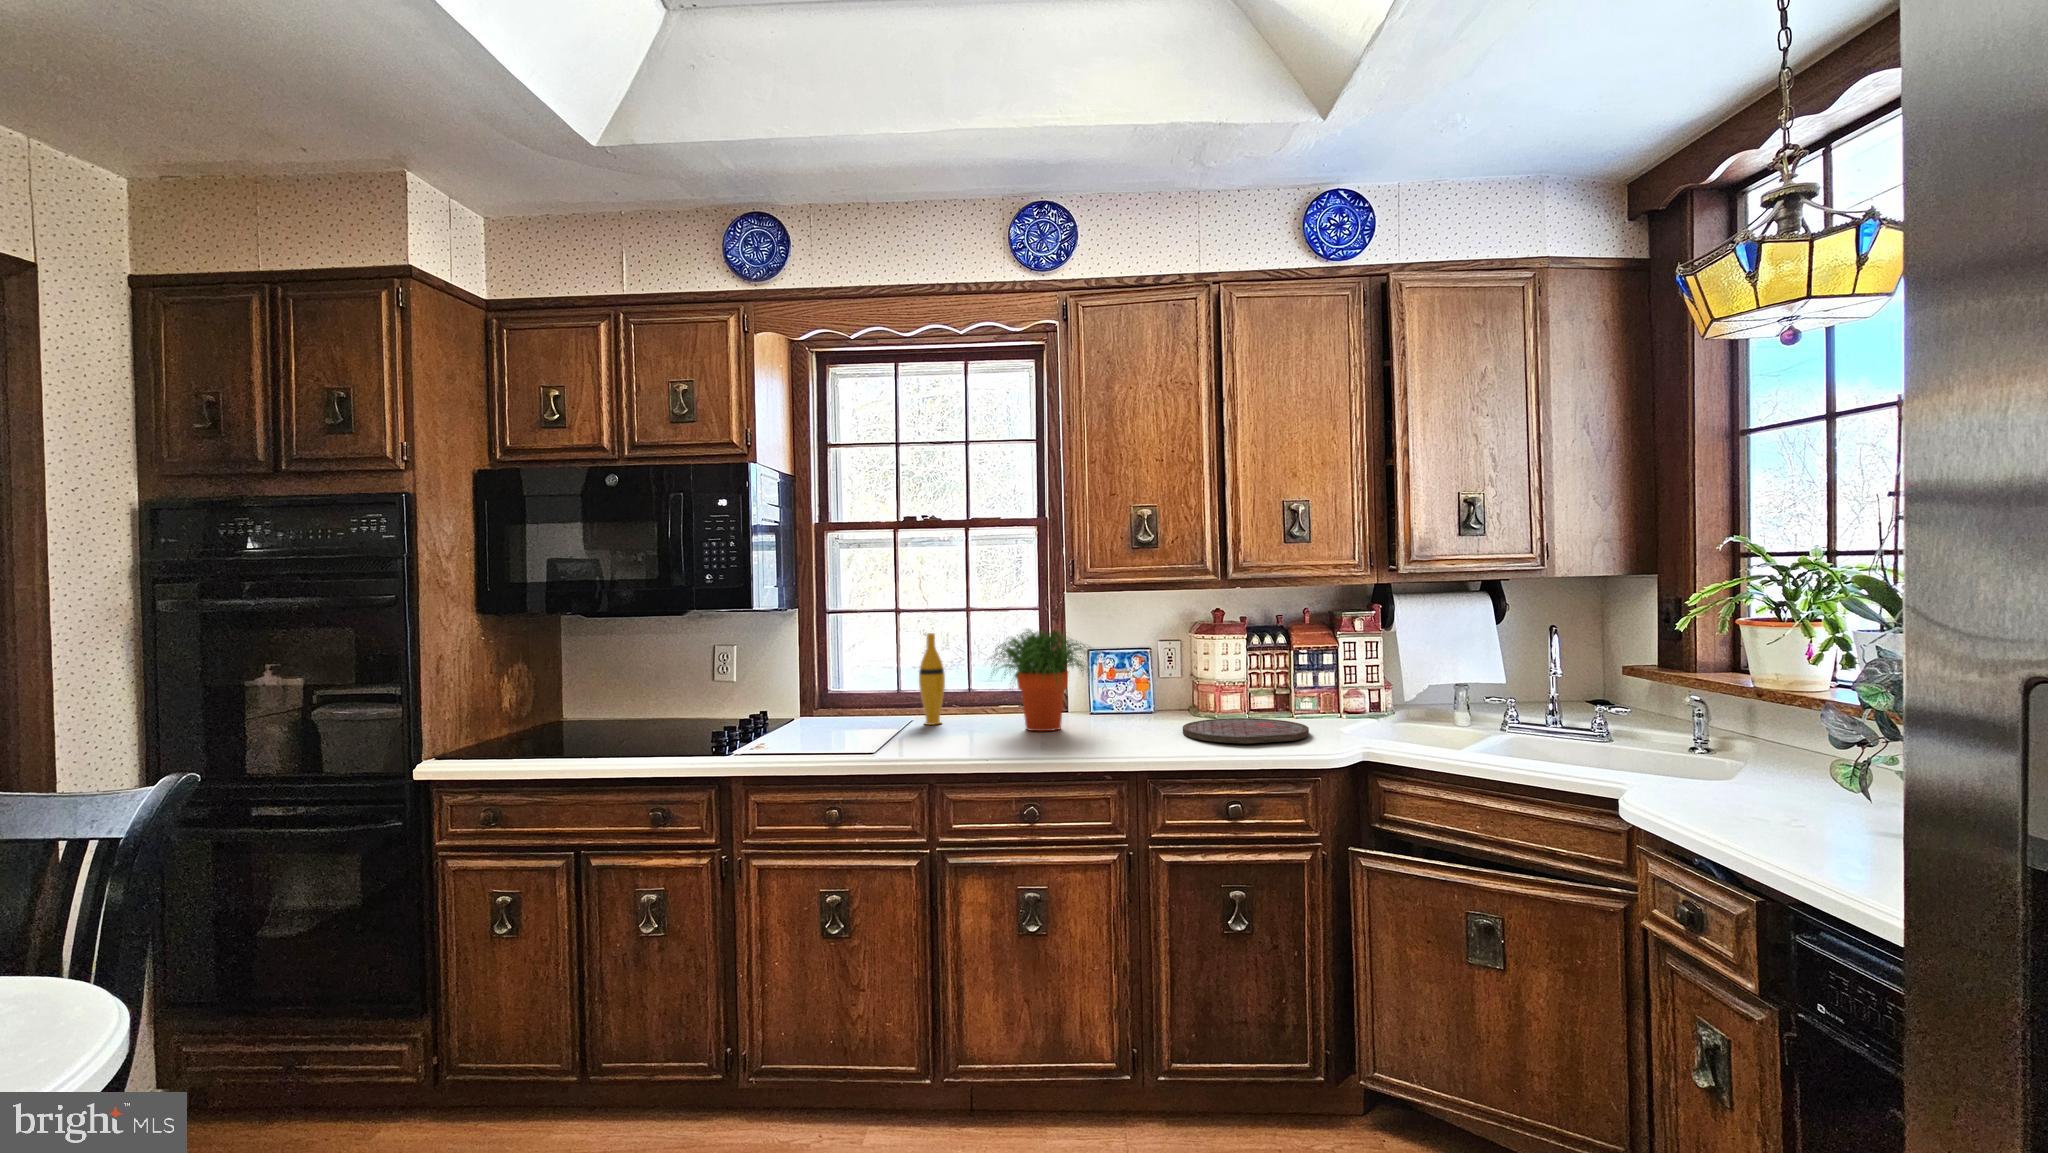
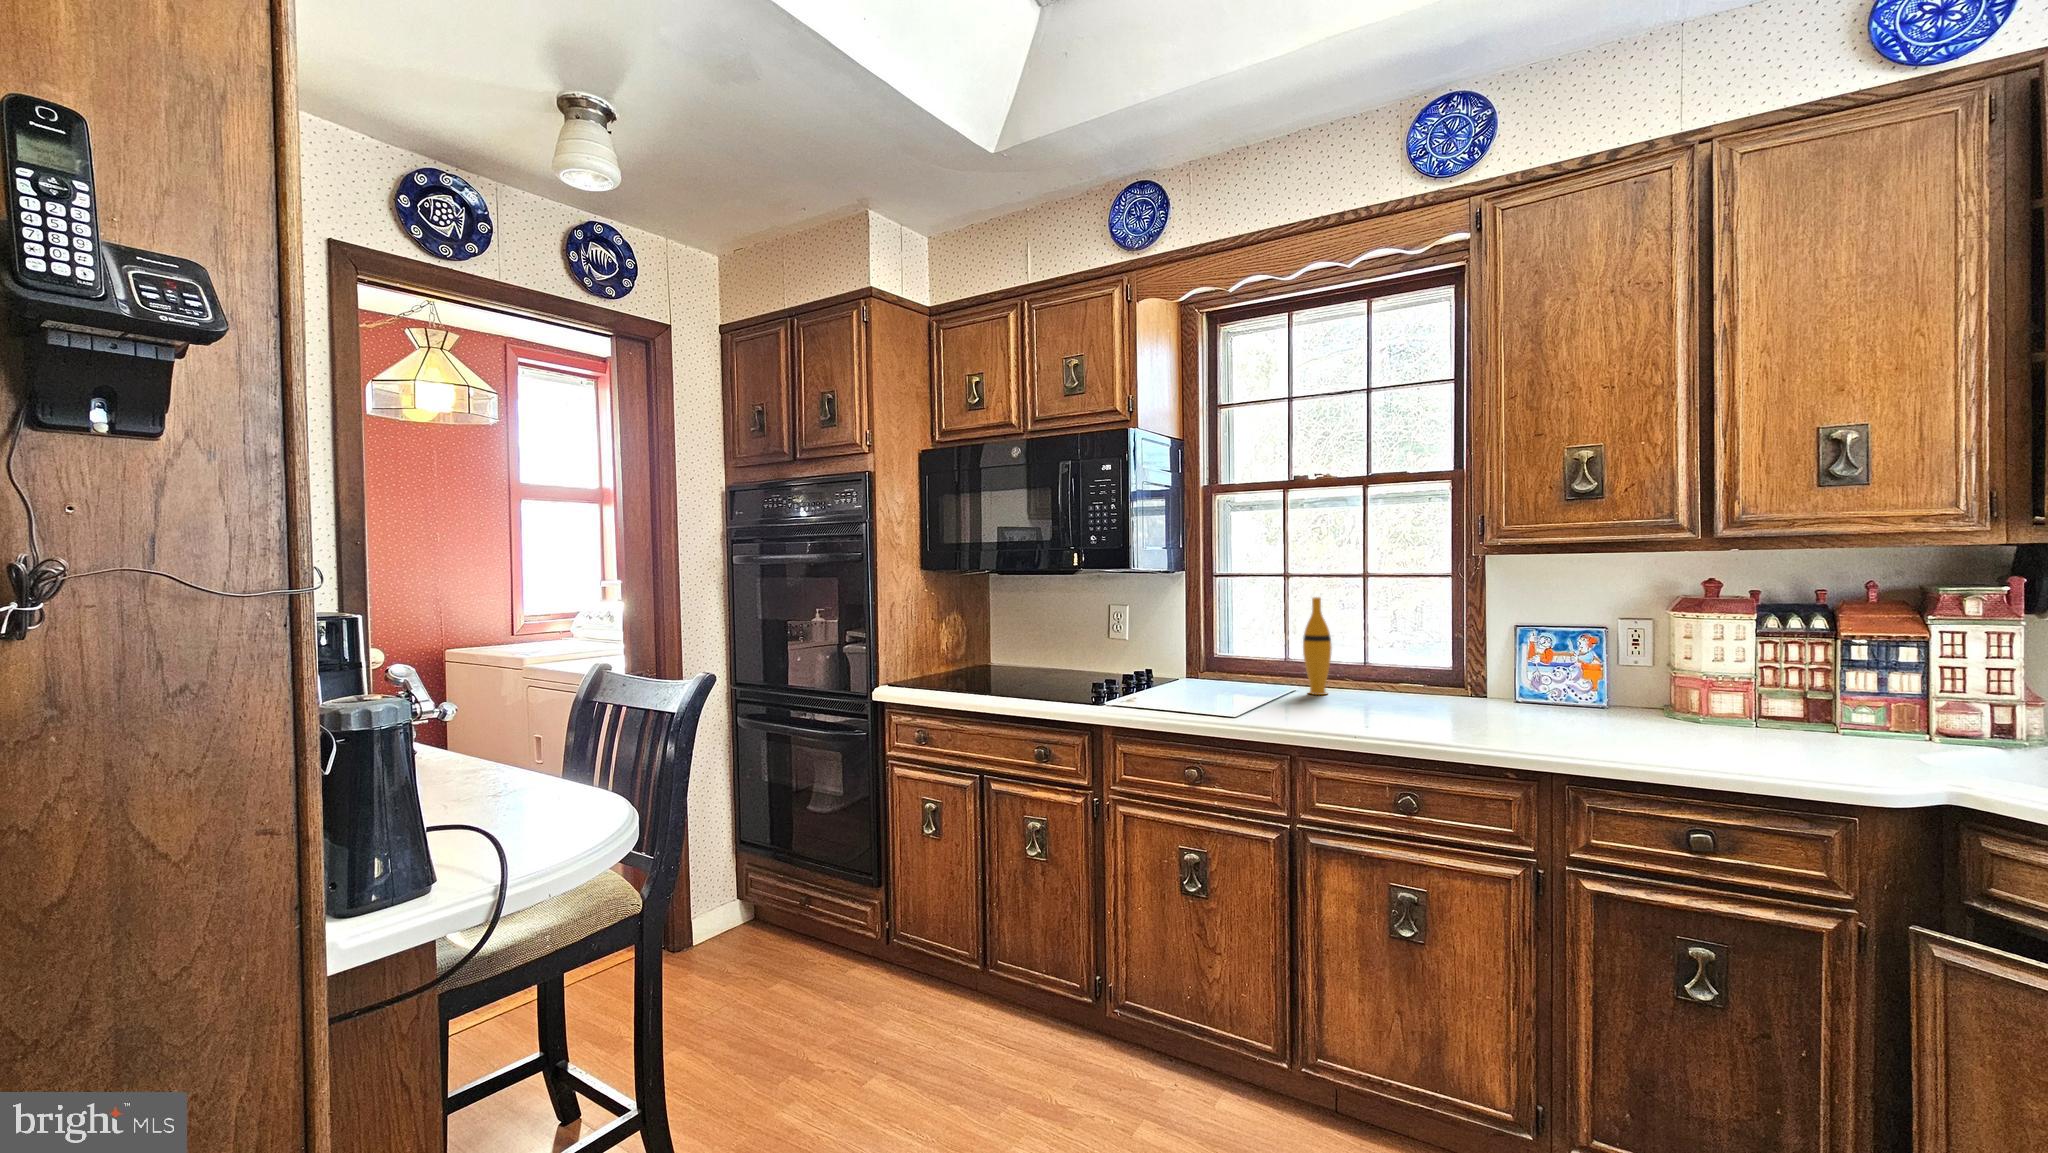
potted plant: present [993,629,1100,731] -> none [1369,595,1520,713]
cutting board: present [1183,718,1309,743] -> none [1635,720,1850,761]

